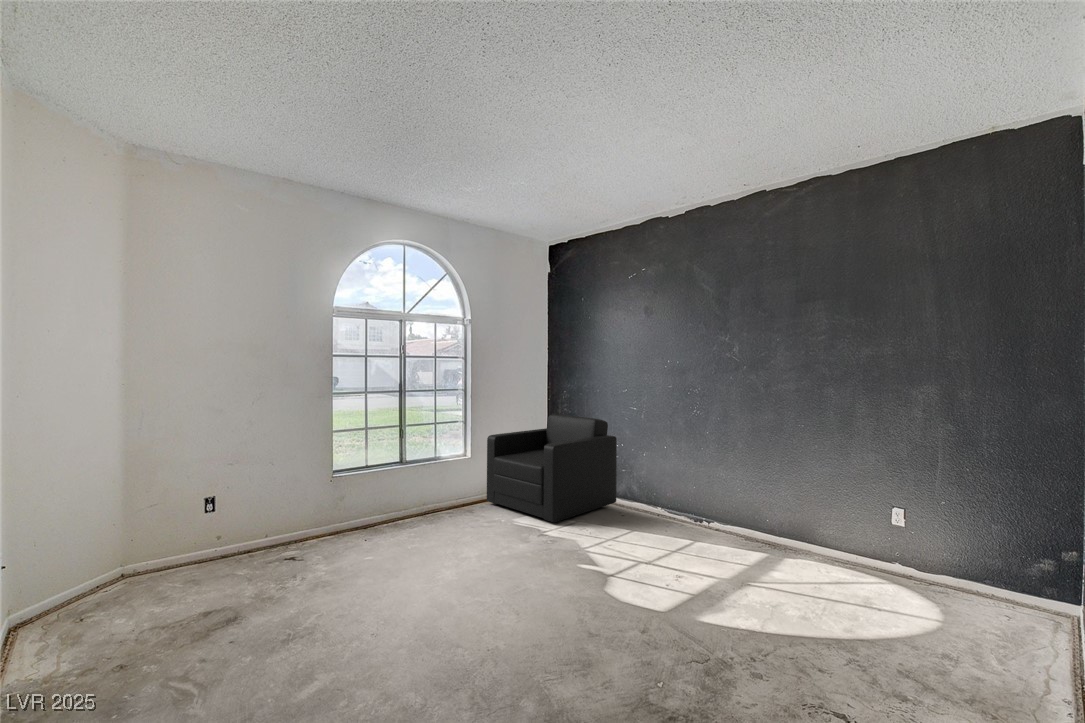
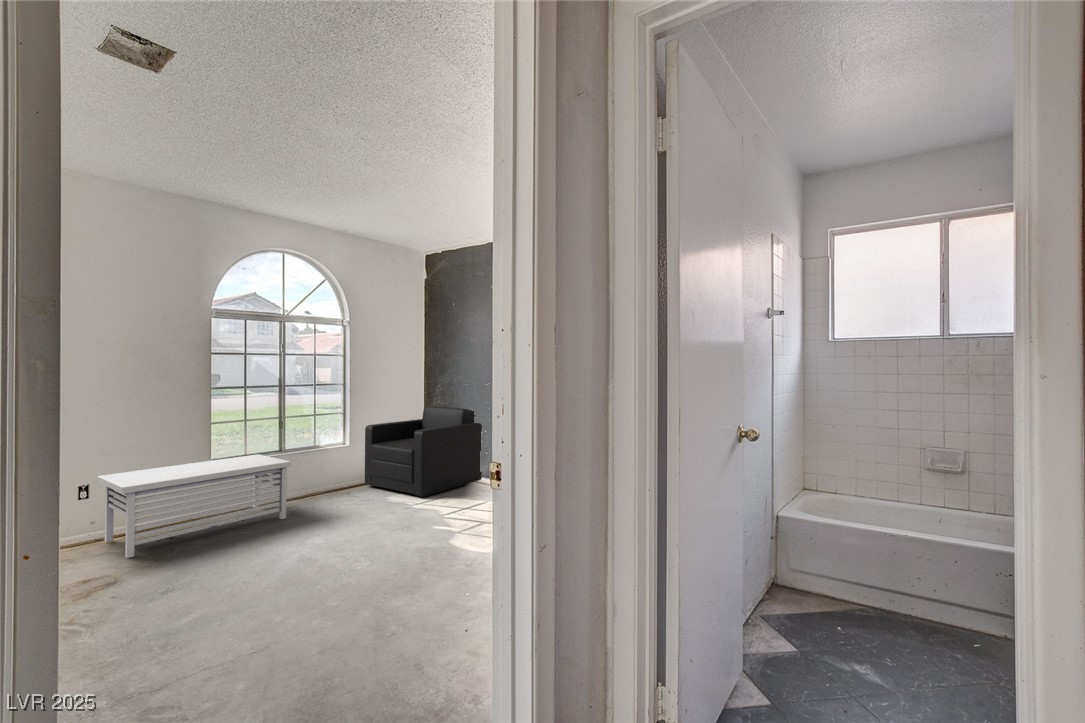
storage bench: none [223,466,413,585] -> present [97,454,291,558]

